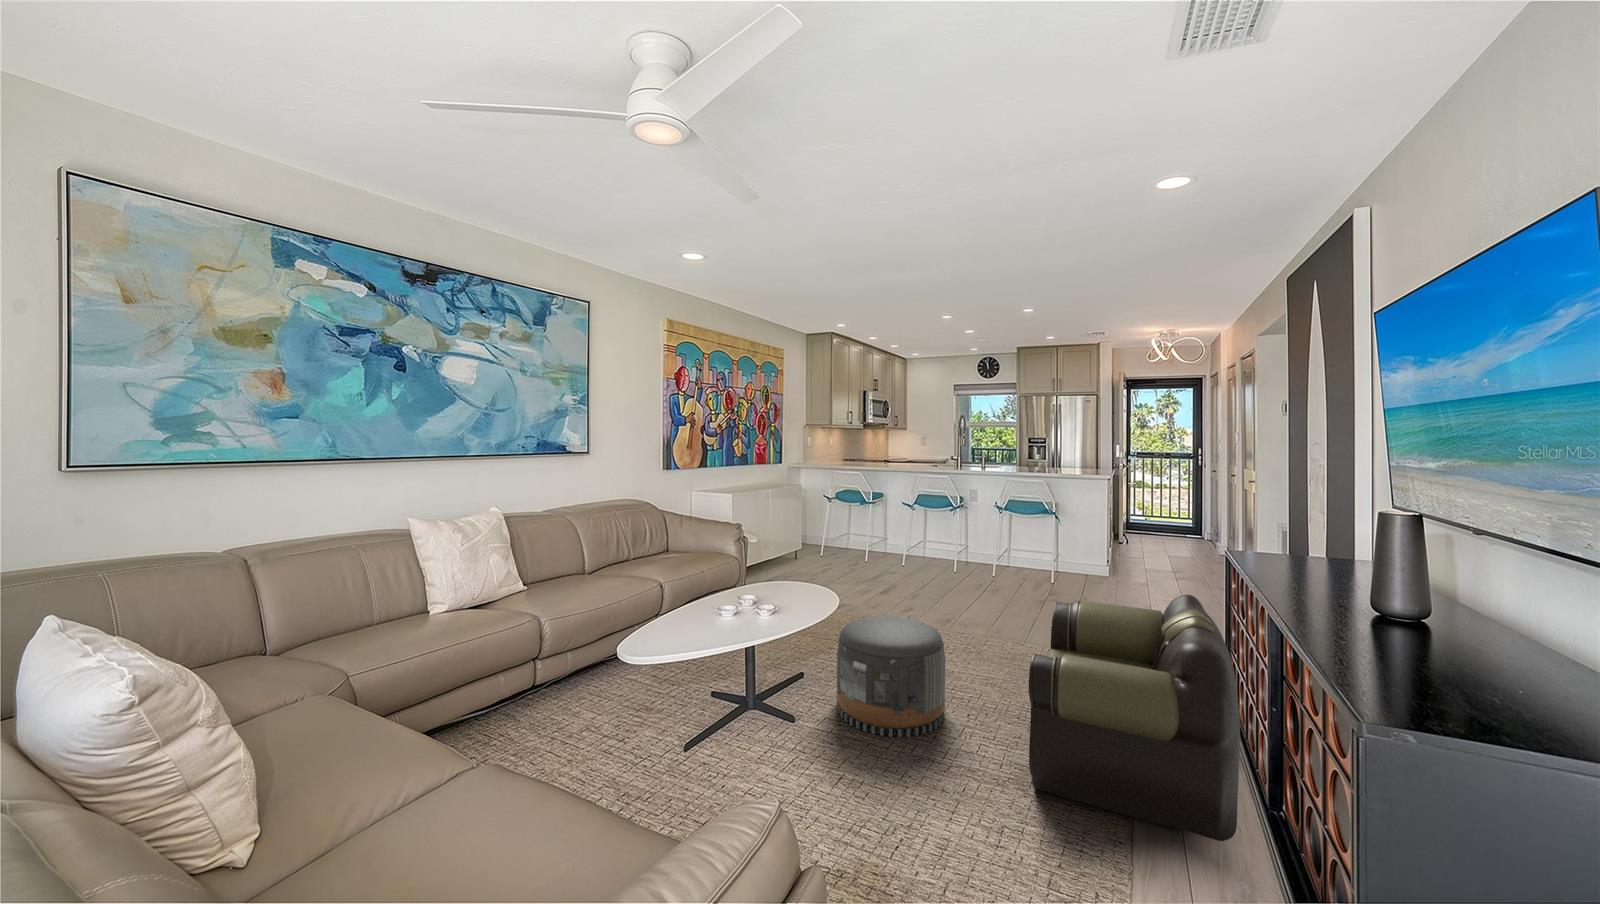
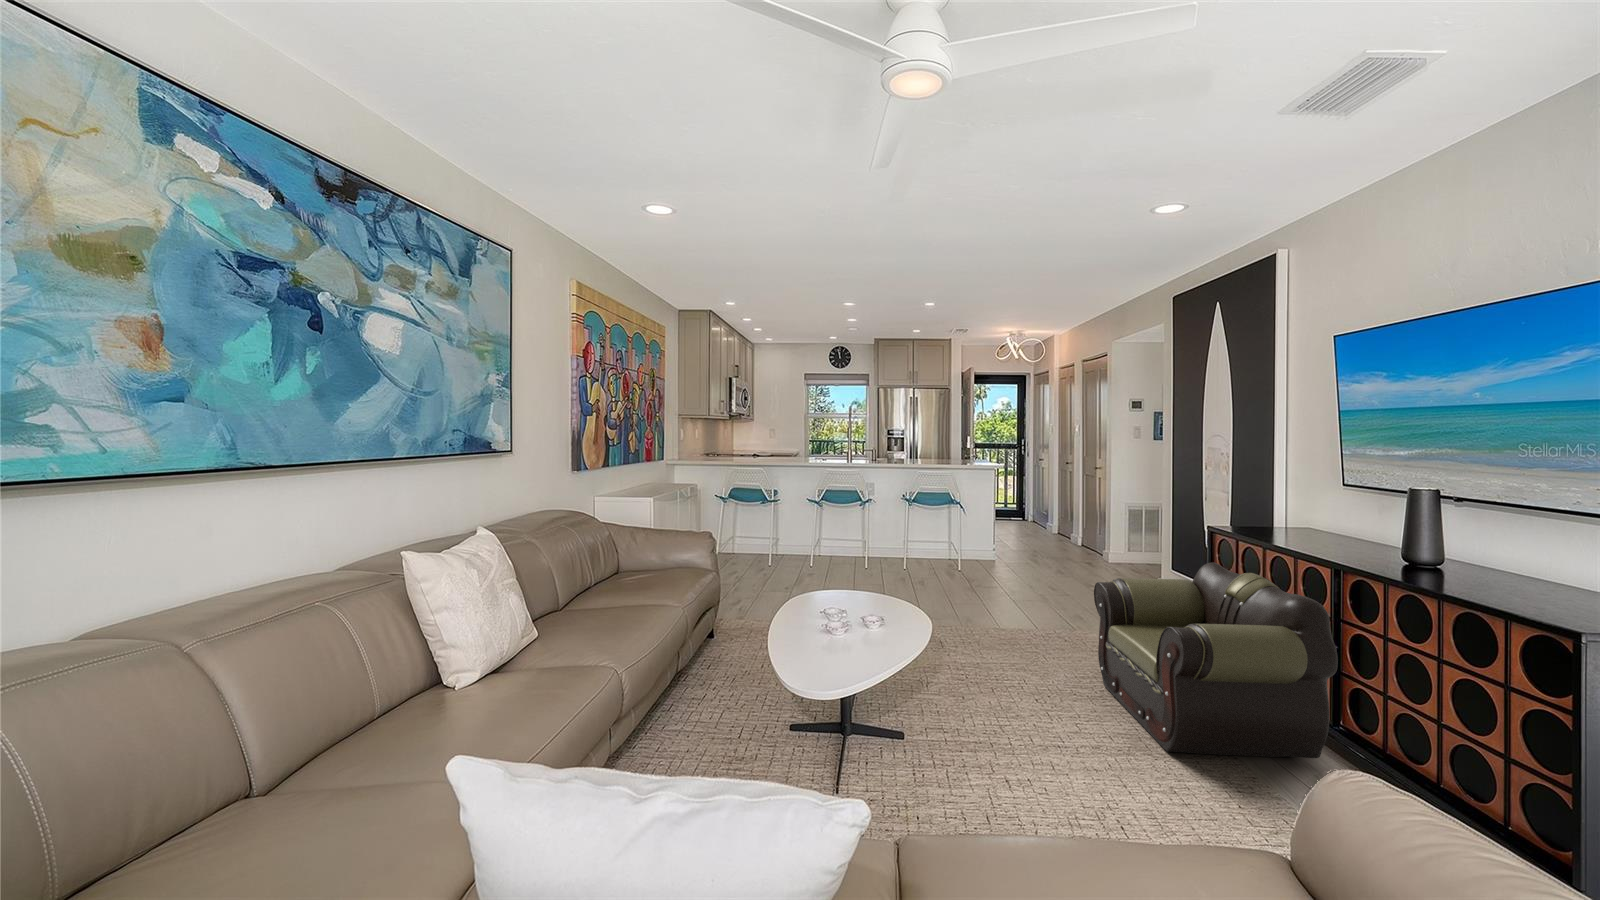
pouf: present [837,616,945,737] -> none [921,615,1036,737]

